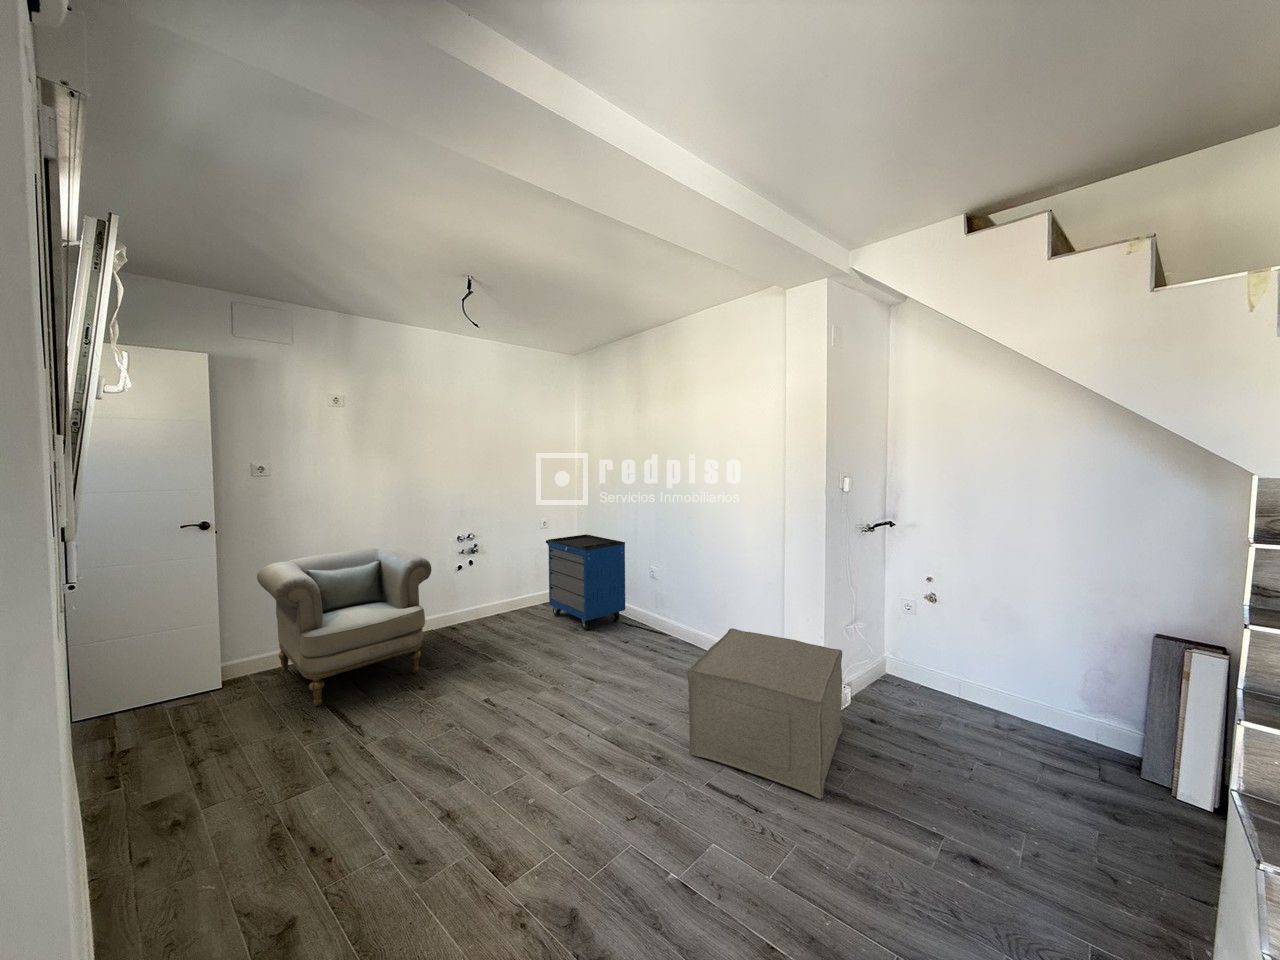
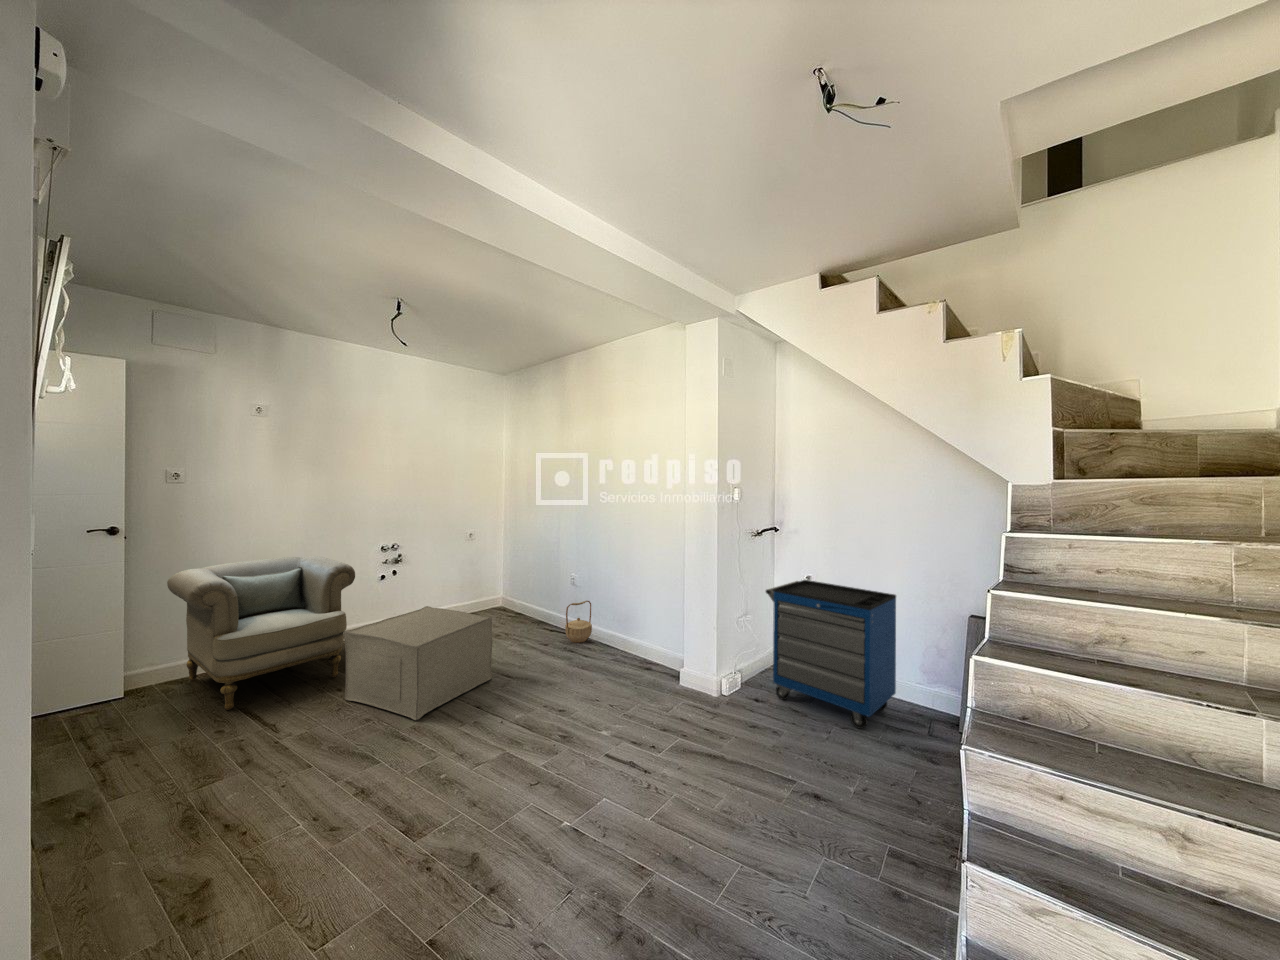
storage cabinet: present [546,534,625,630] -> present [766,580,896,729]
basket: none [643,596,672,641] -> present [565,601,592,643]
ottoman: present [687,628,843,799] -> present [344,606,492,720]

